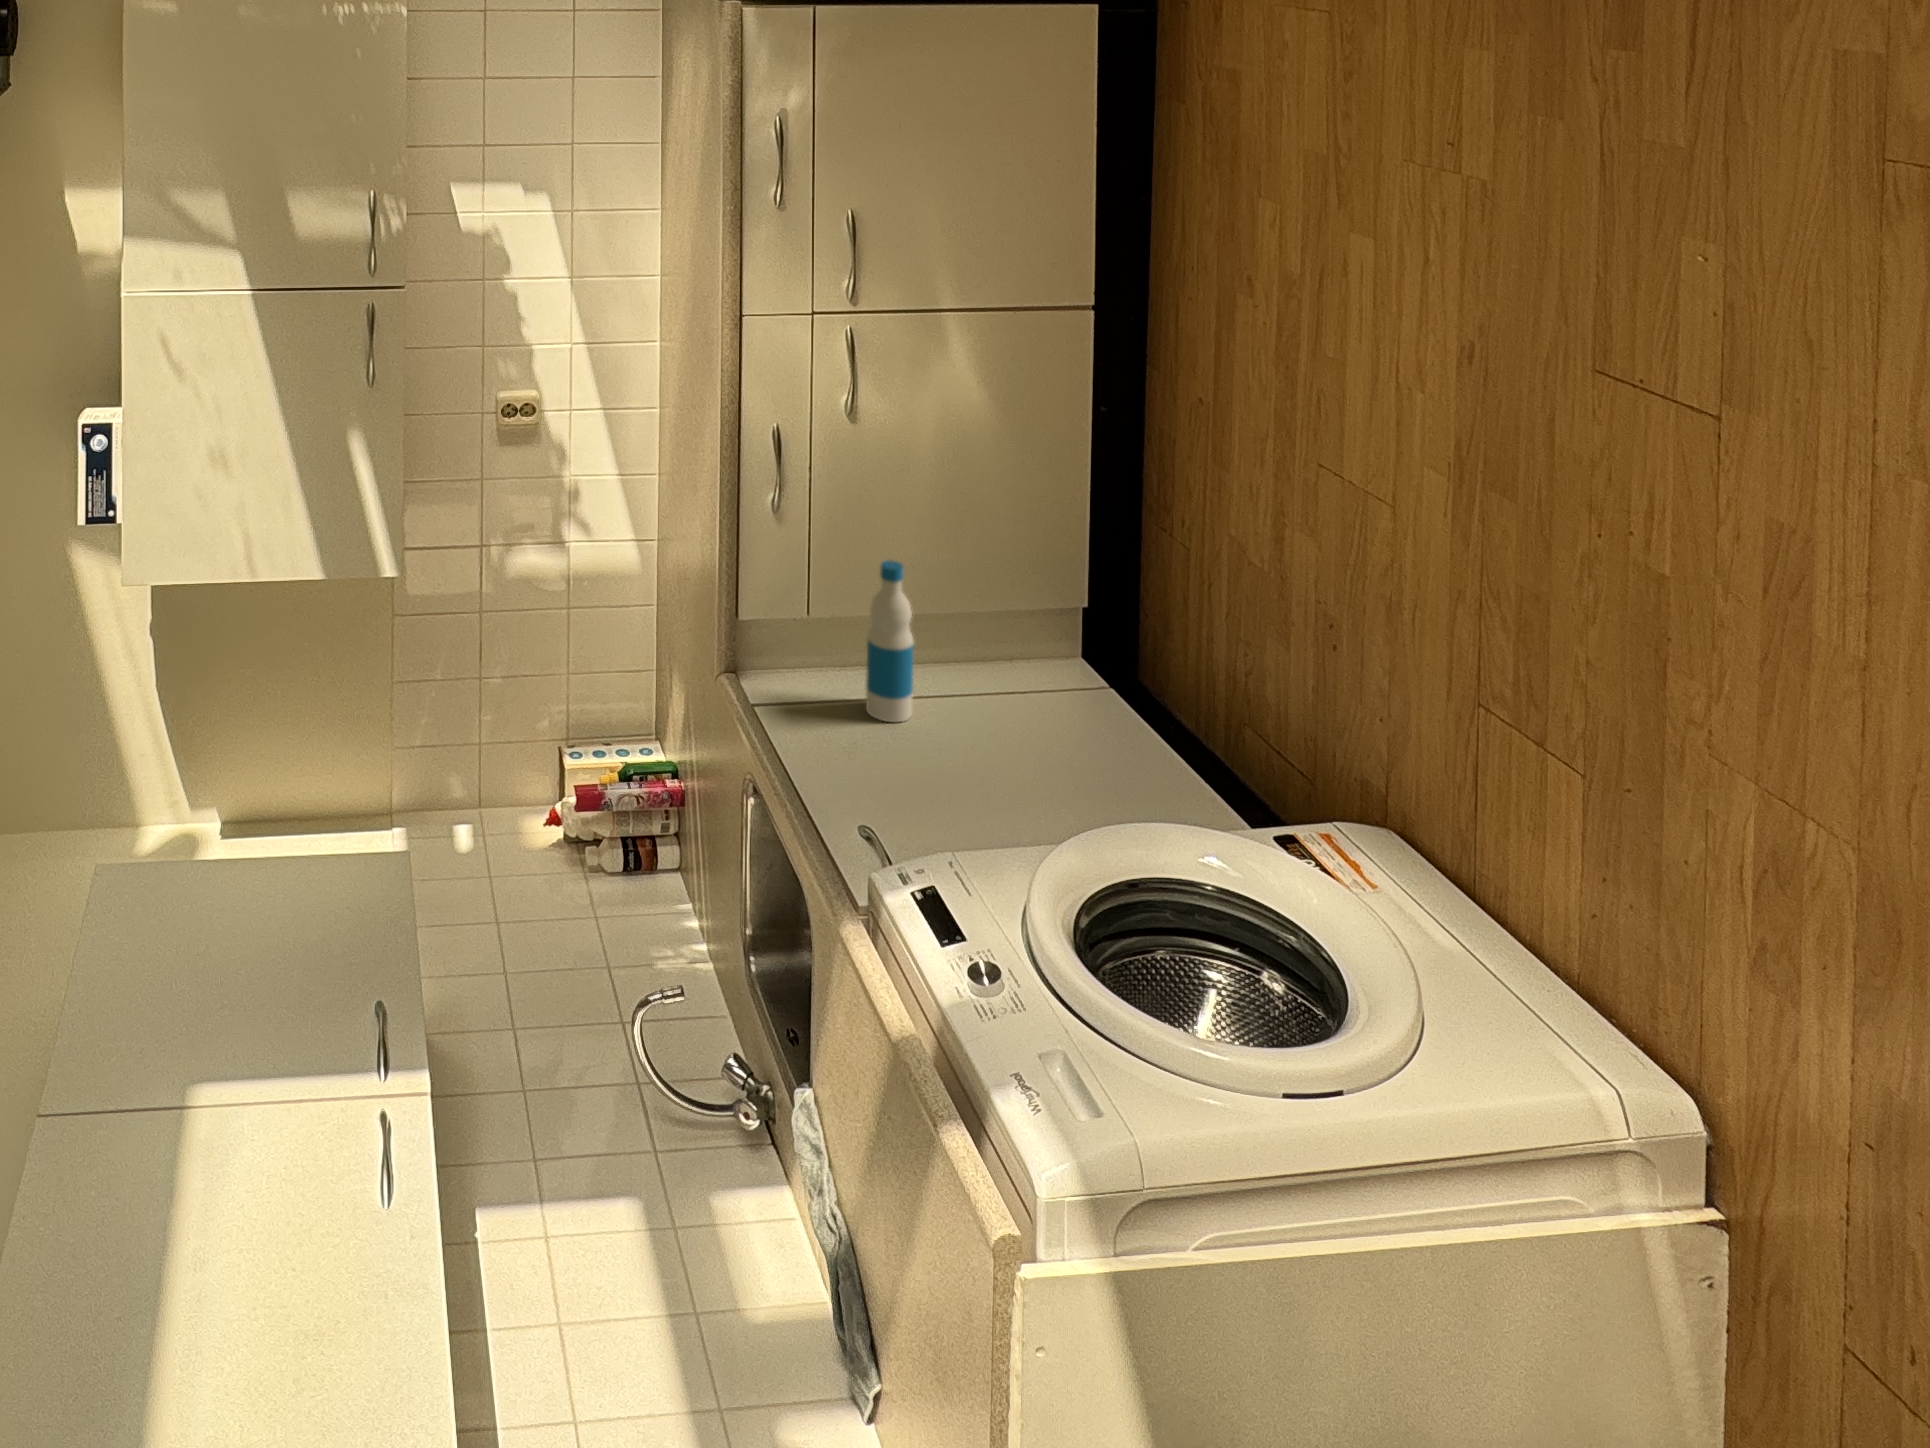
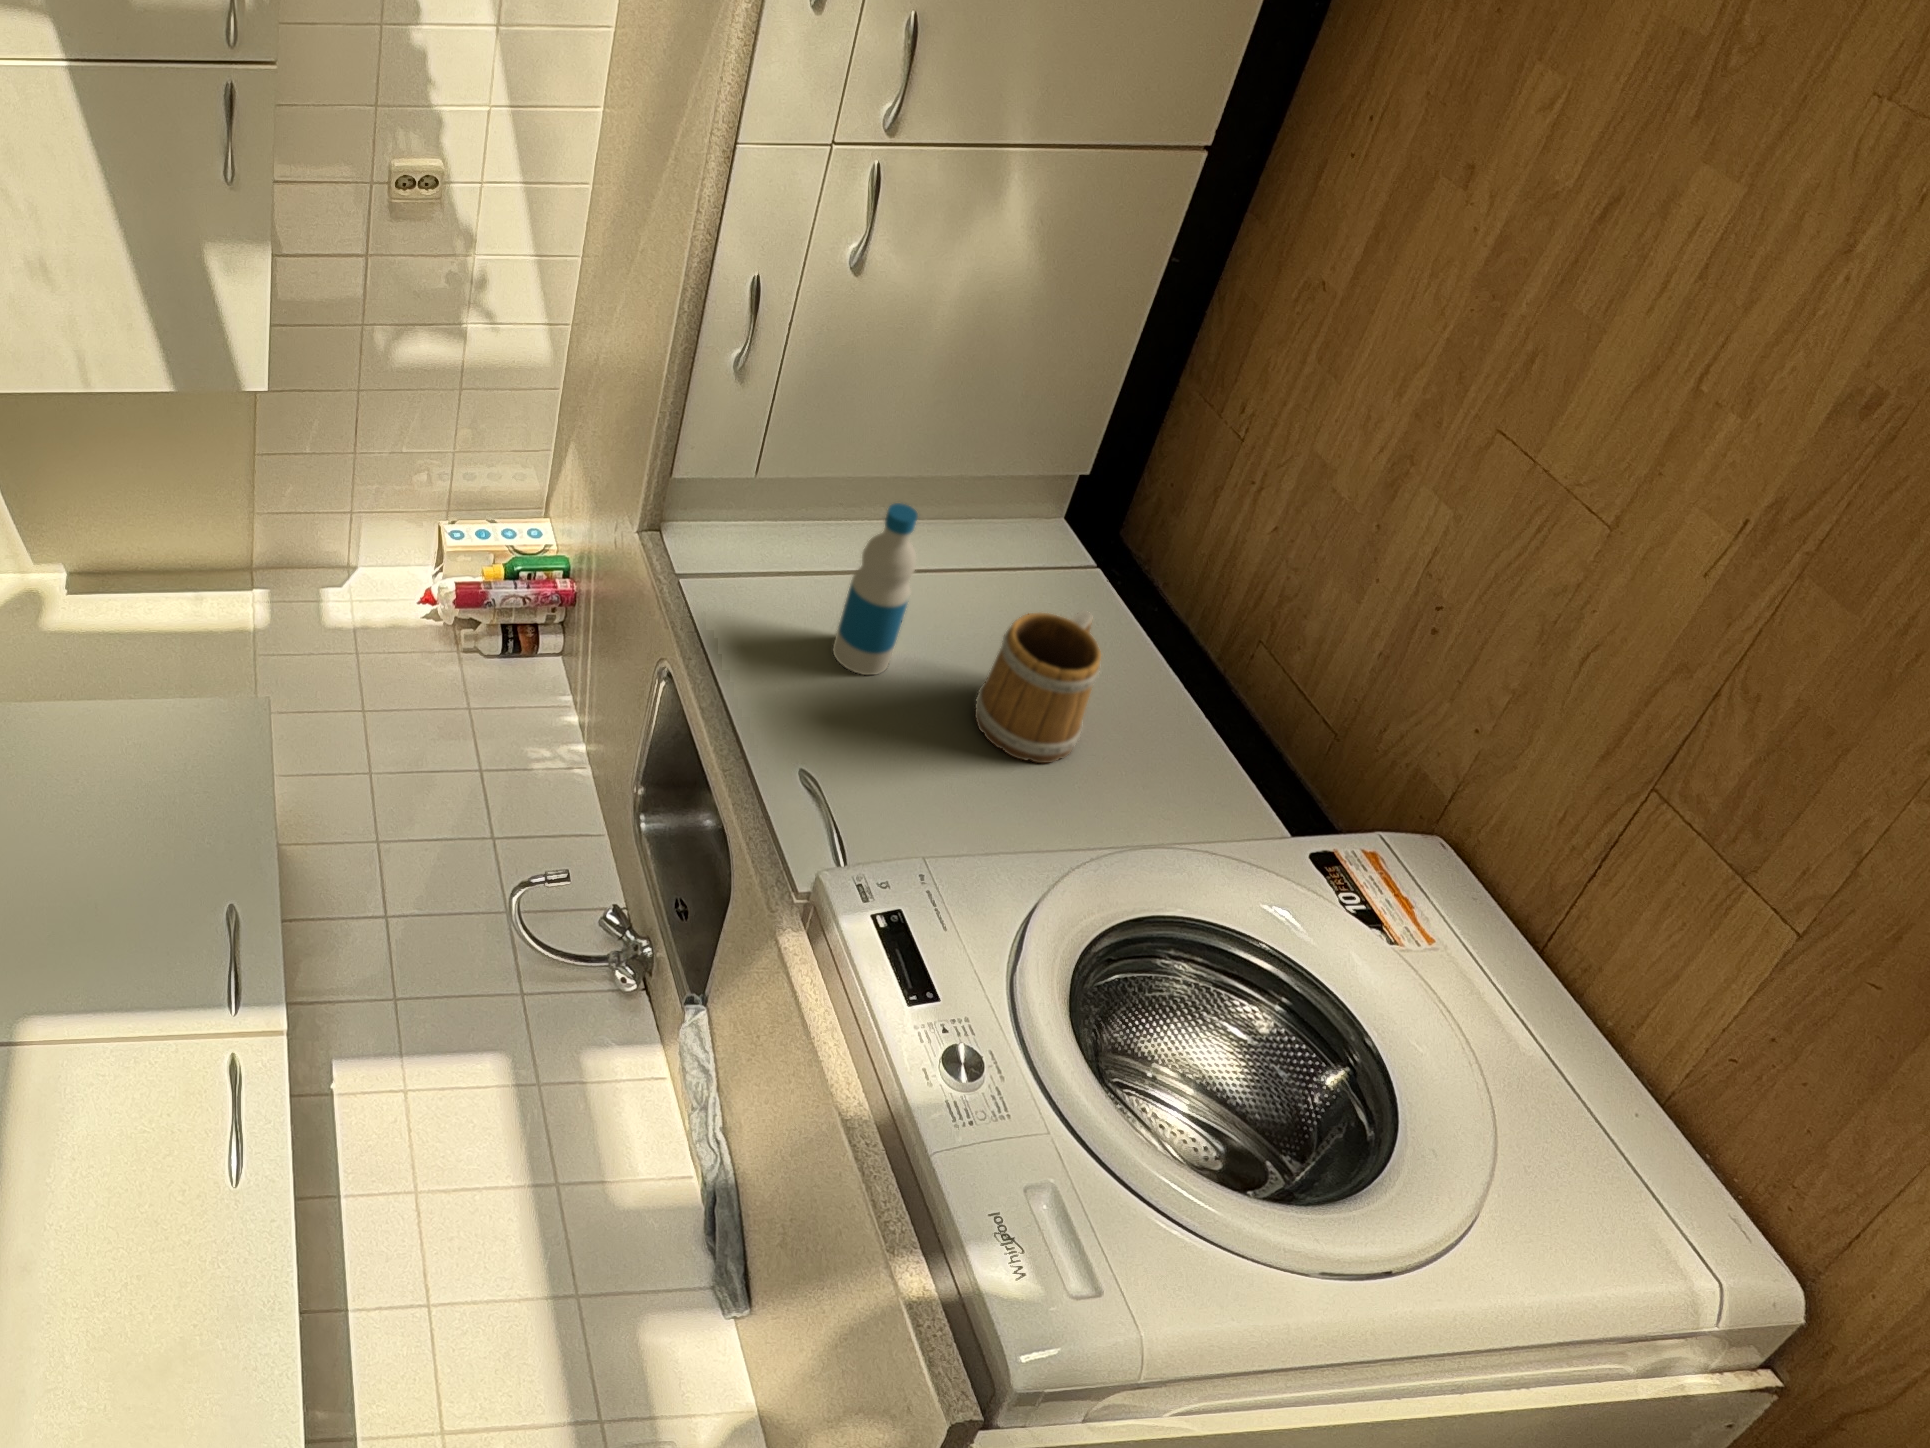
mug: none [978,642,1064,768] -> present [975,611,1101,763]

